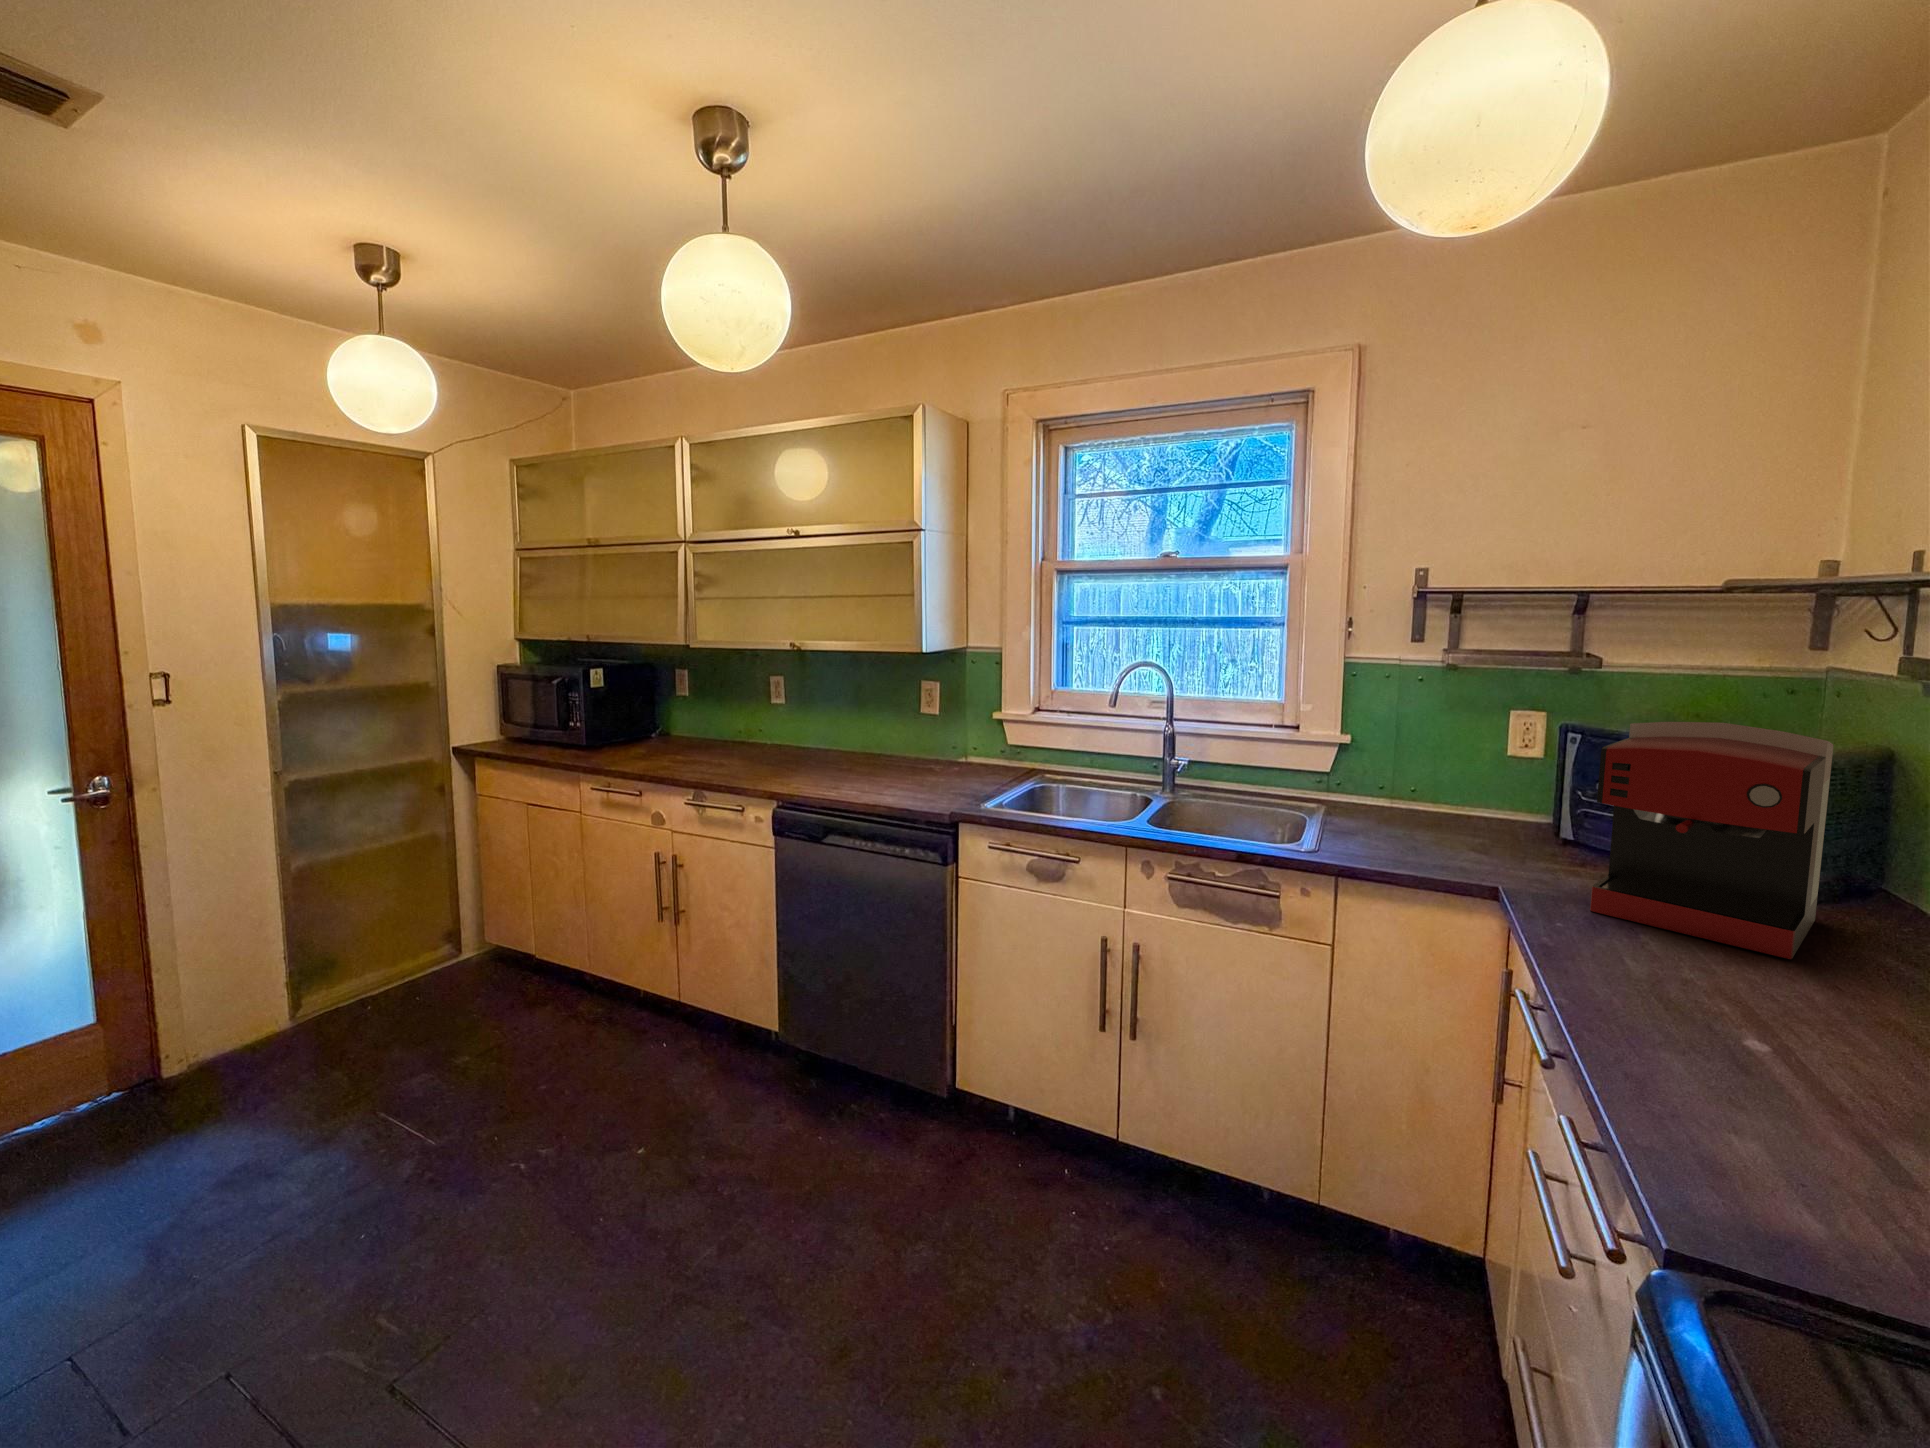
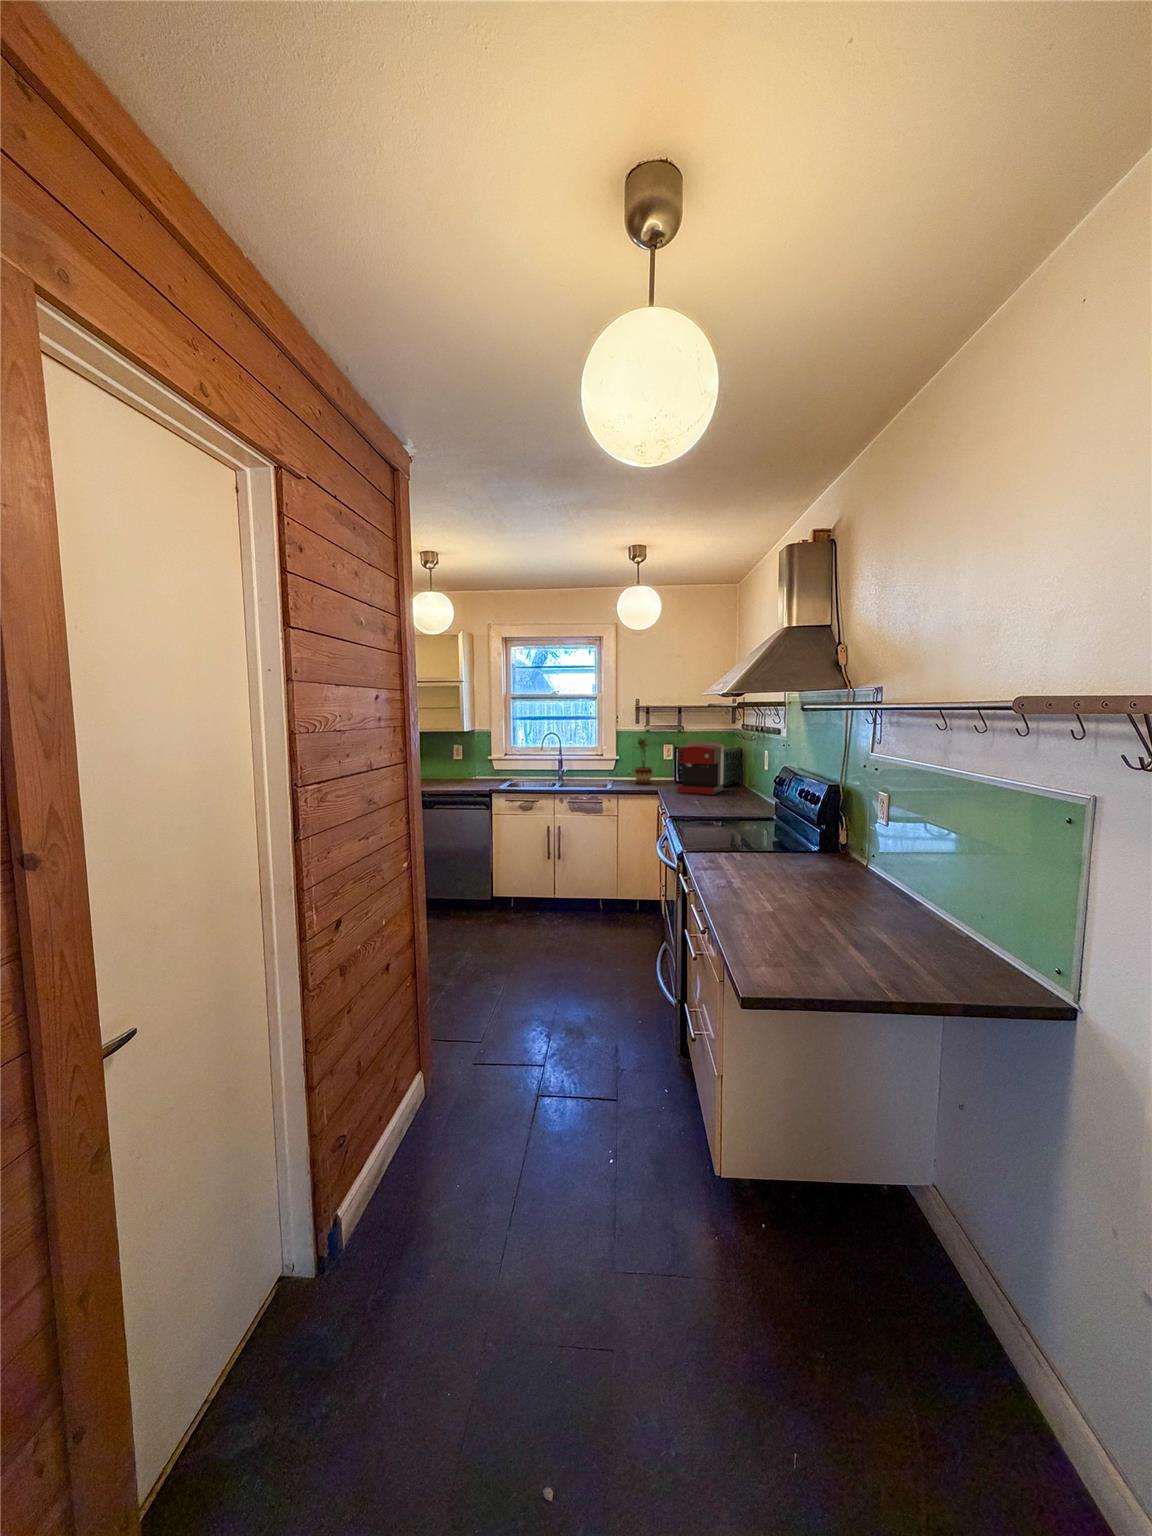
potted plant: none [1380,686,1514,838] -> present [635,738,652,784]

